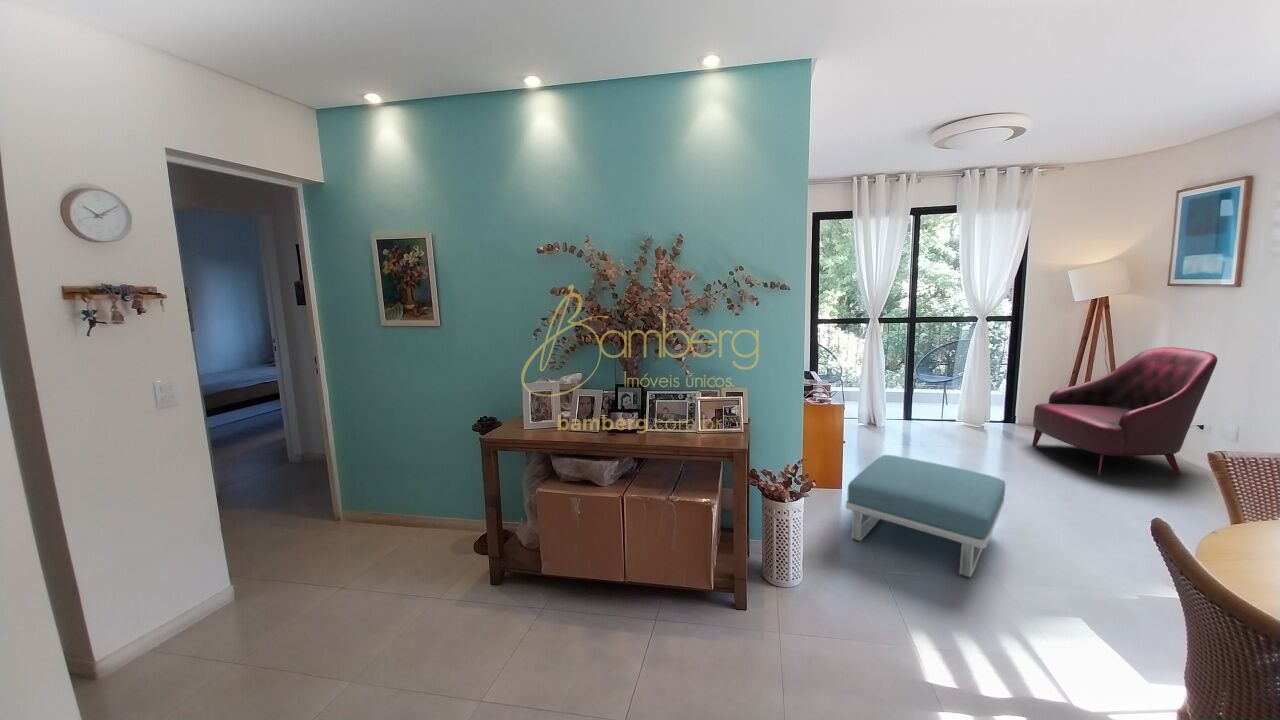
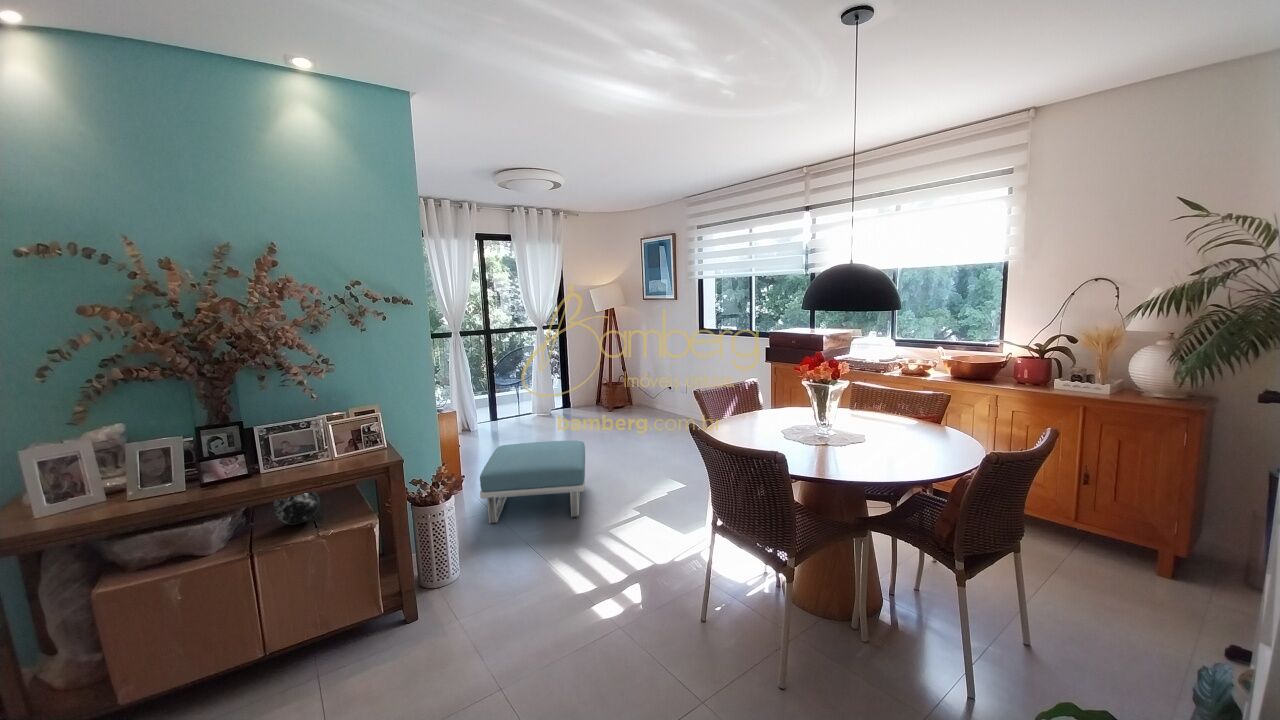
armchair: present [1033,347,1217,476] -> none [584,338,665,428]
decorative orb: none [649,447,681,480] -> present [273,492,319,524]

